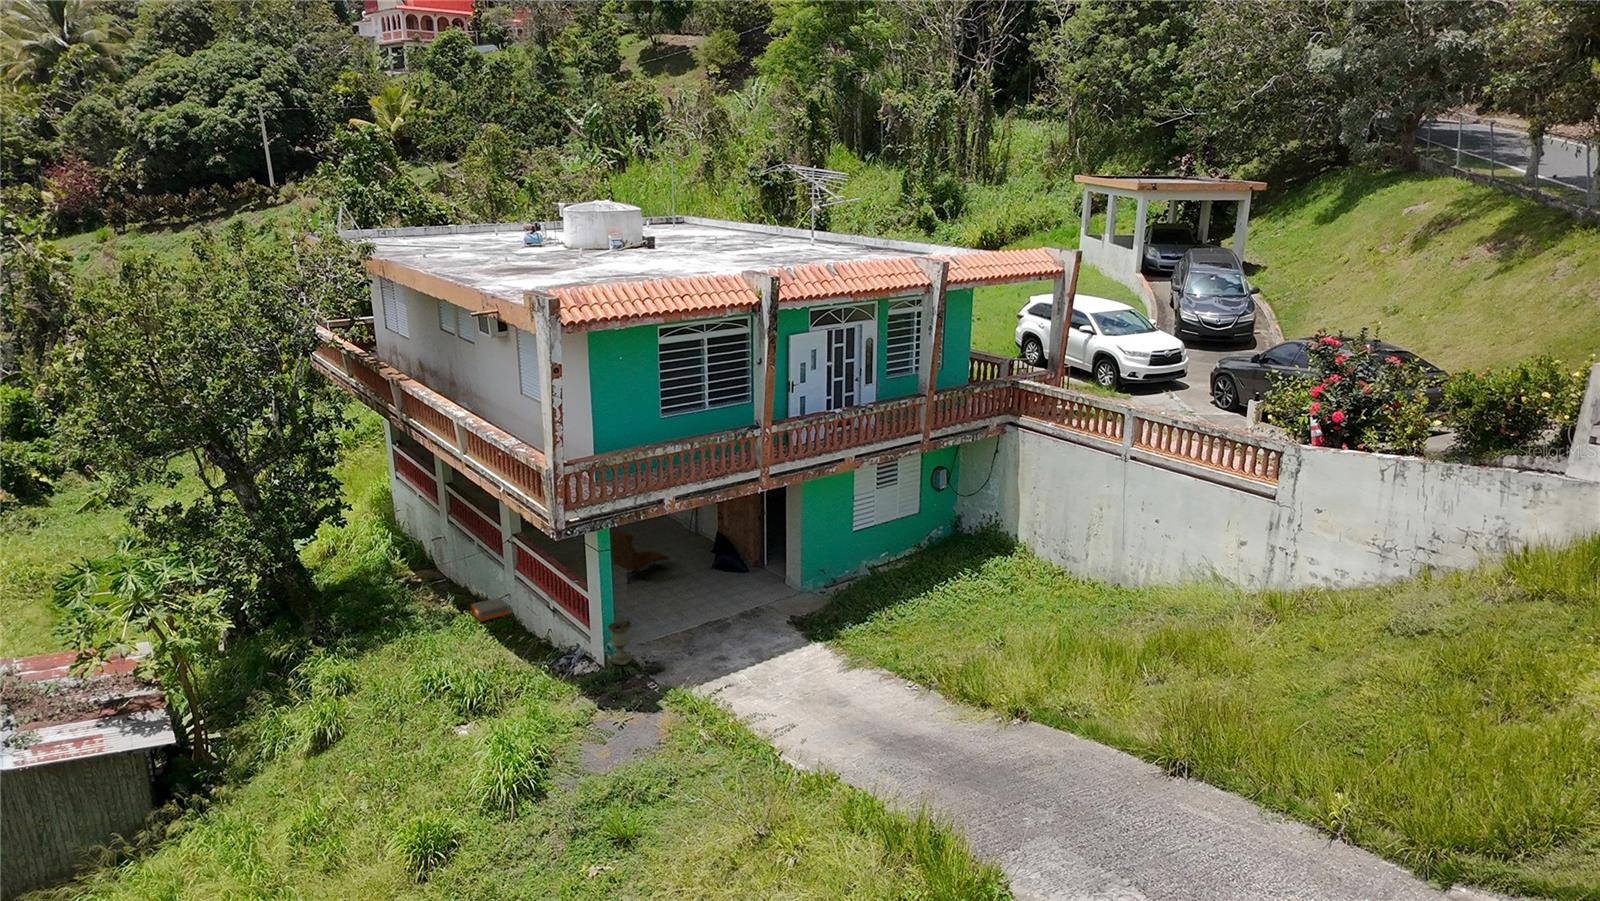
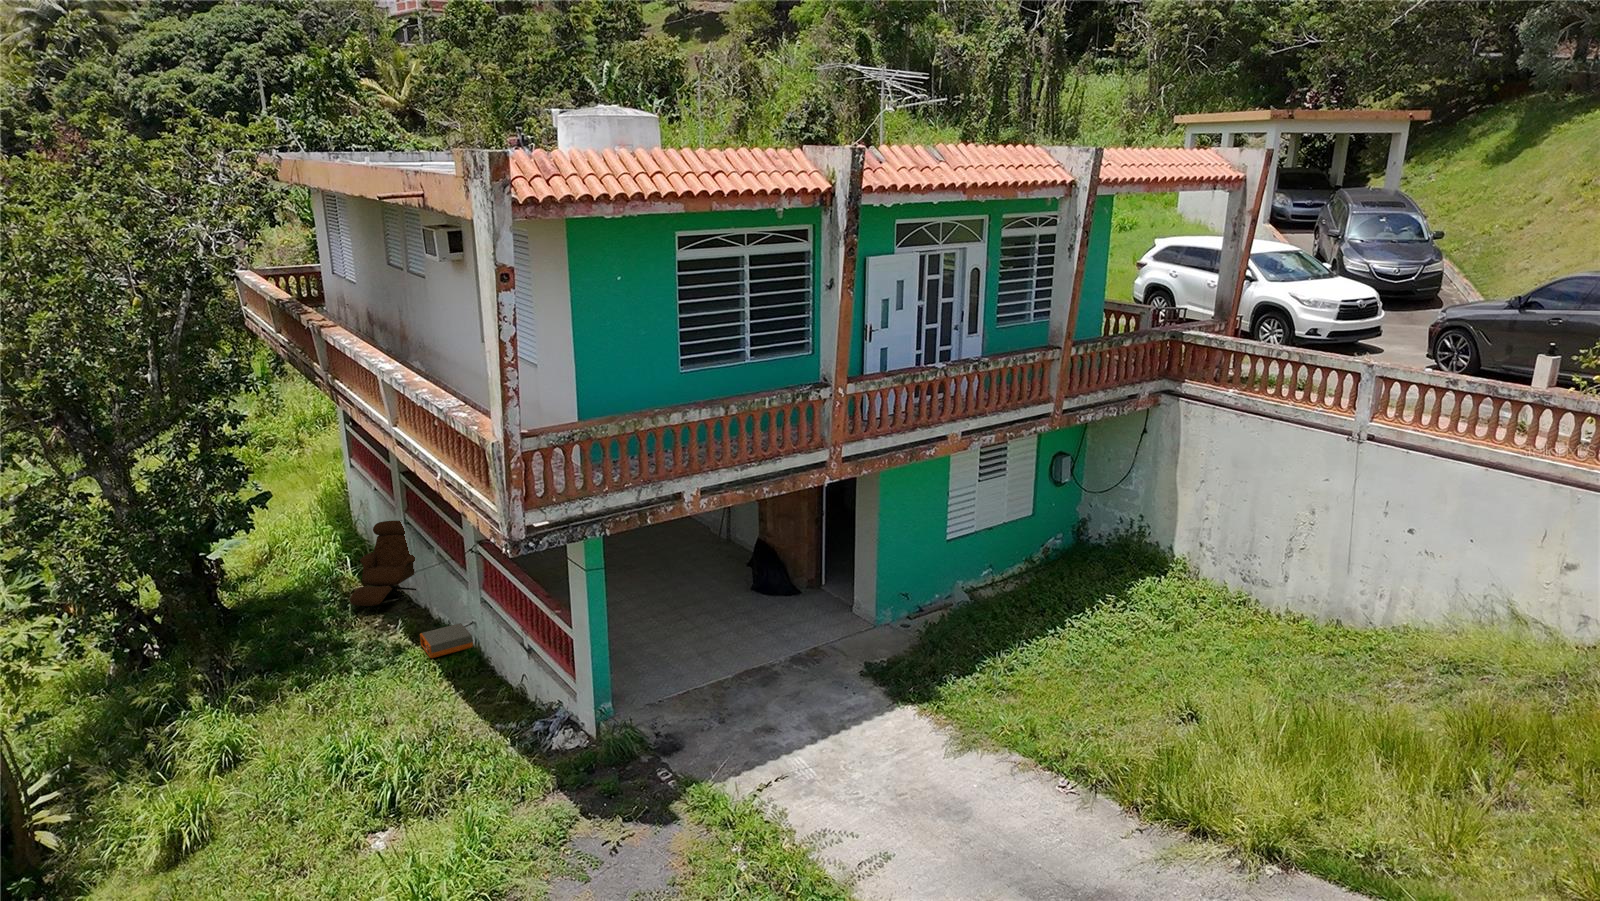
lounge chair: present [610,529,669,583] -> present [350,521,416,616]
planter: present [607,621,633,665] -> none [597,669,638,738]

